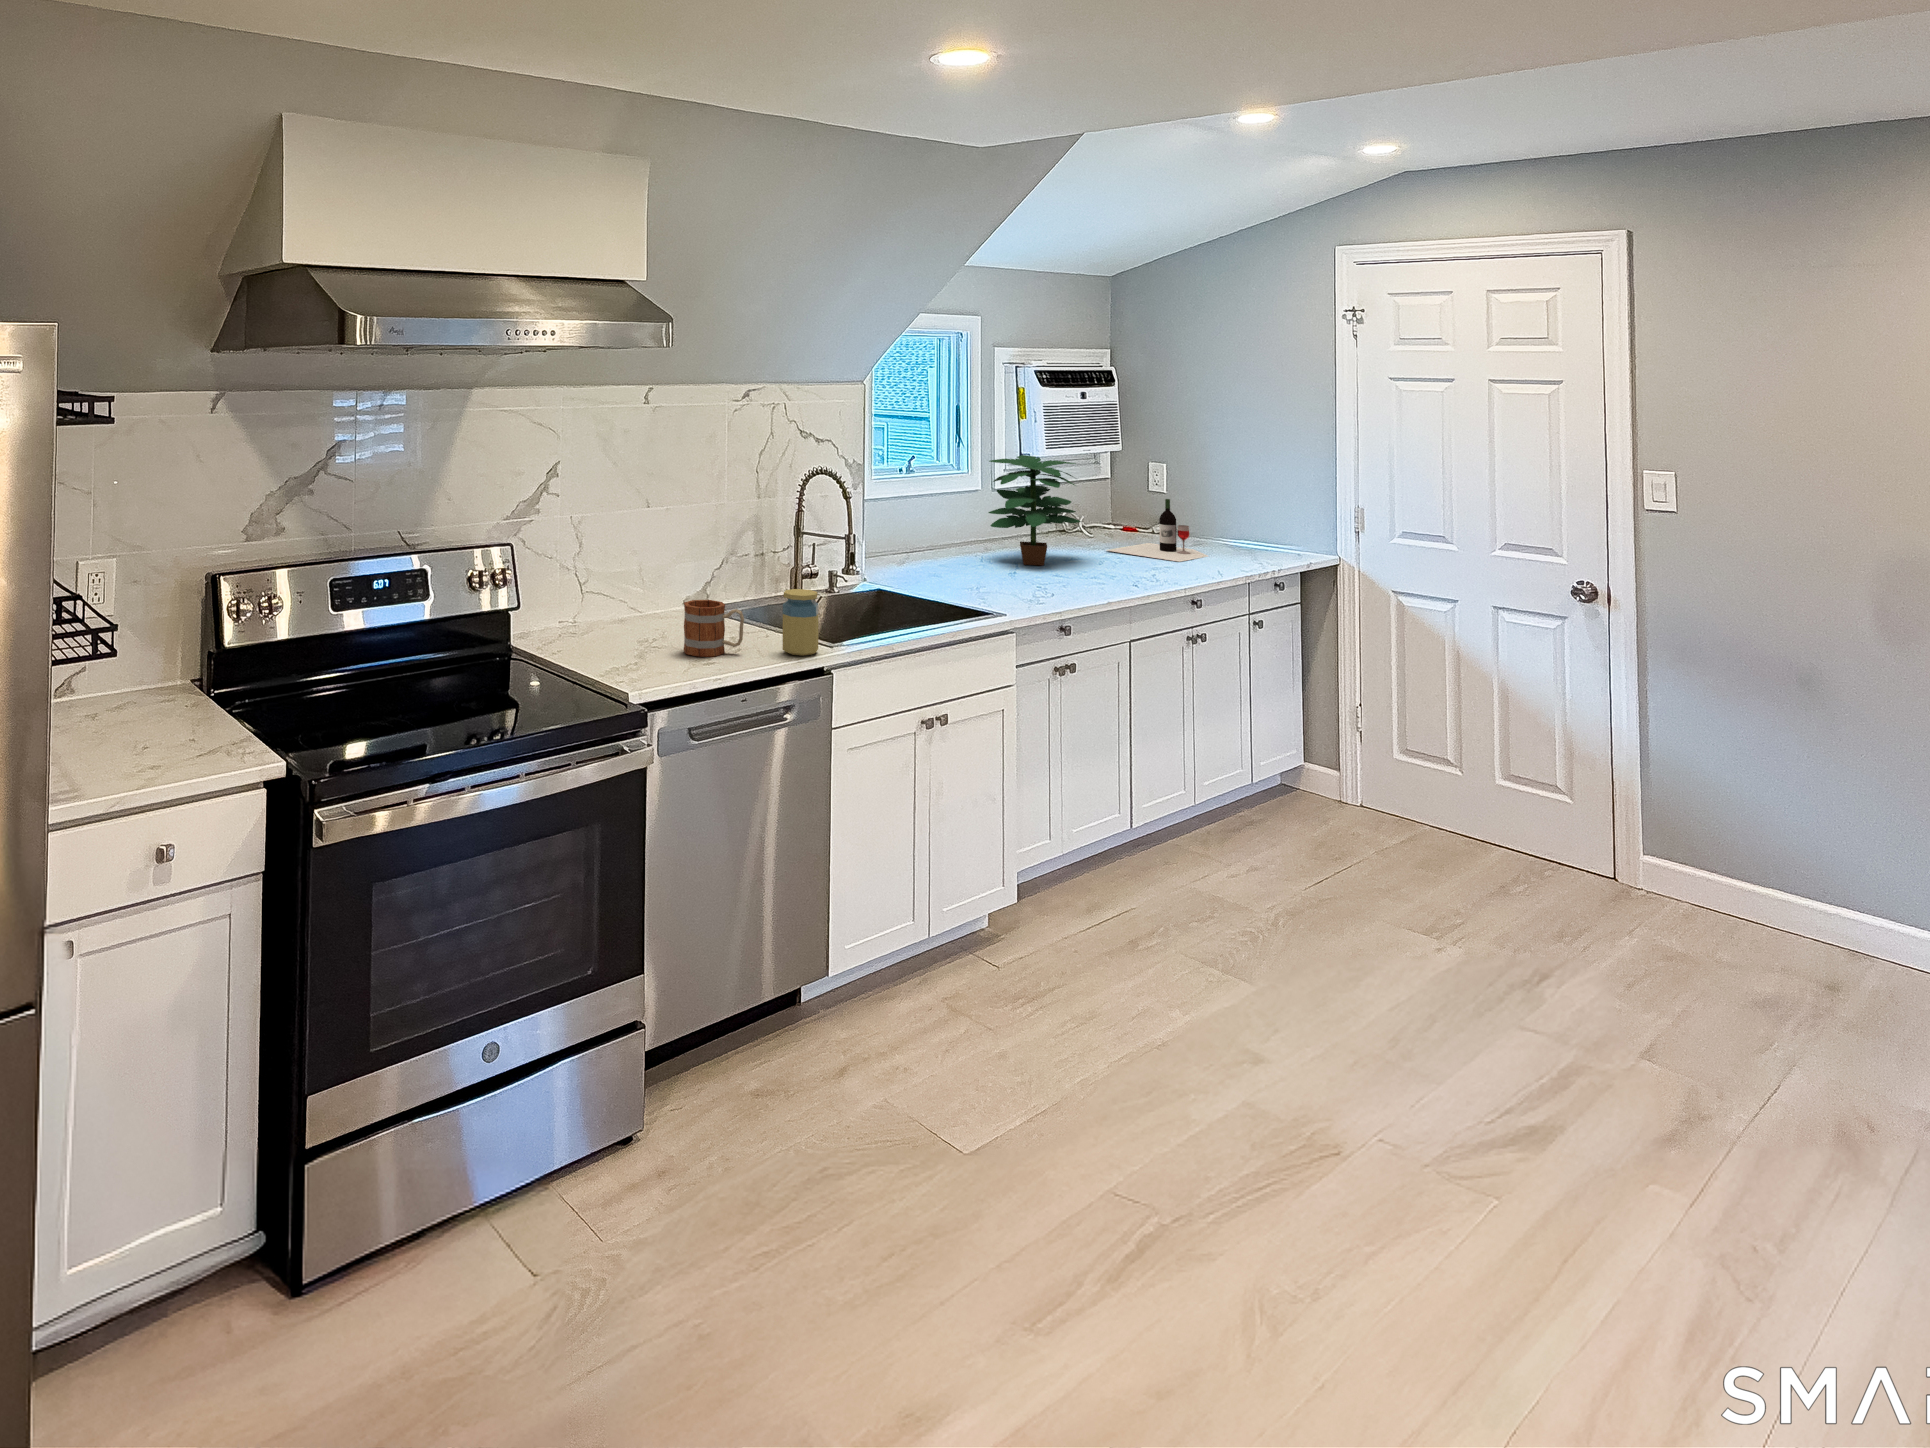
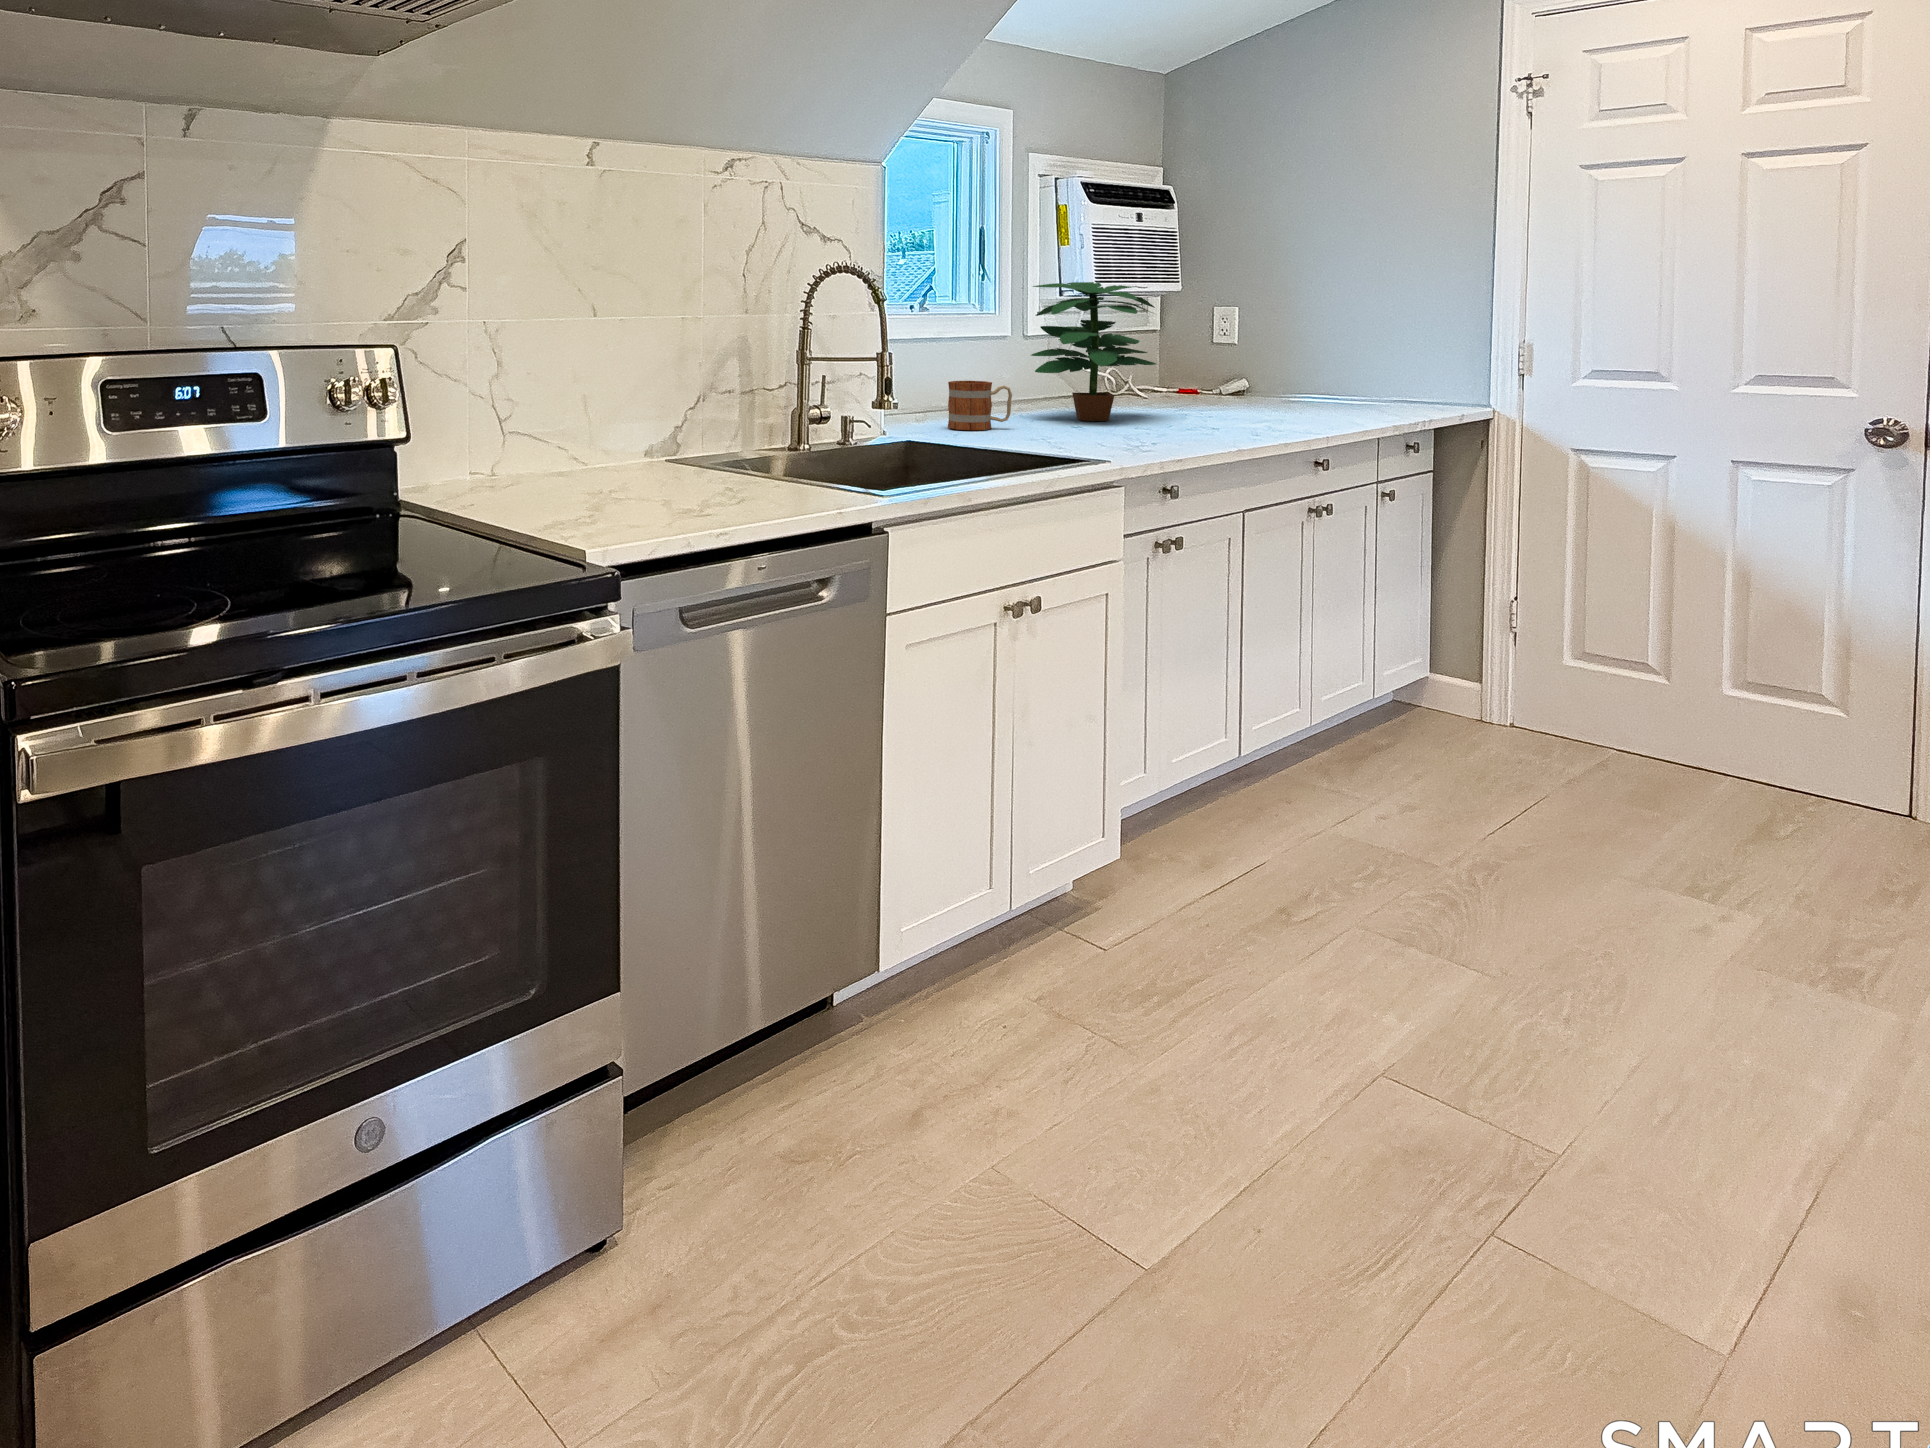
wine bottle: present [1107,499,1208,562] -> none [1176,339,1335,415]
jar: present [783,589,818,656] -> none [812,409,866,505]
mug: present [684,600,744,657] -> present [948,381,1012,430]

